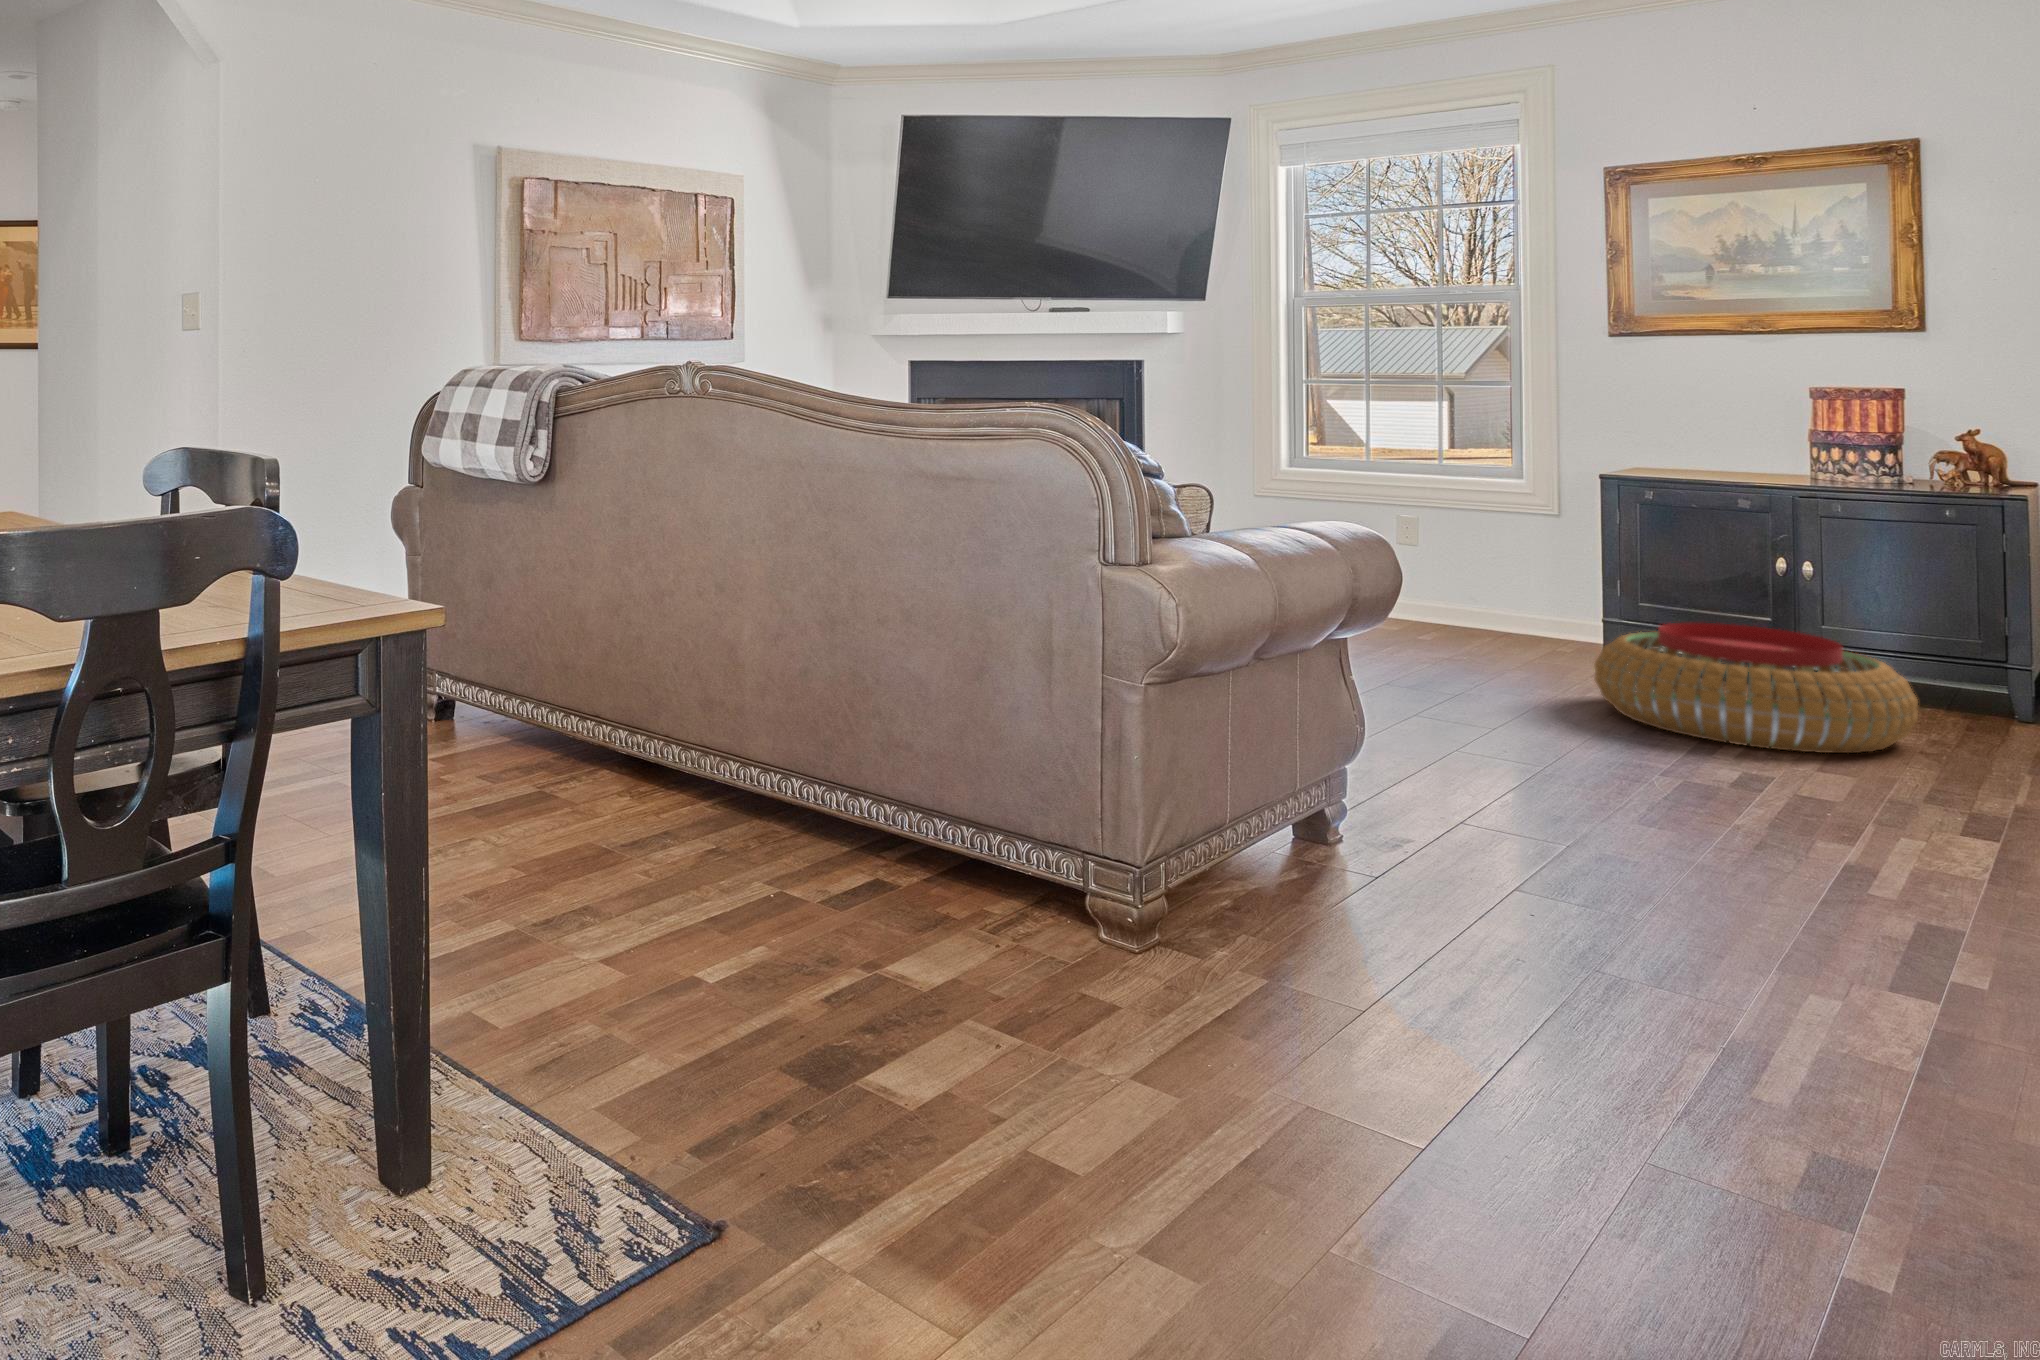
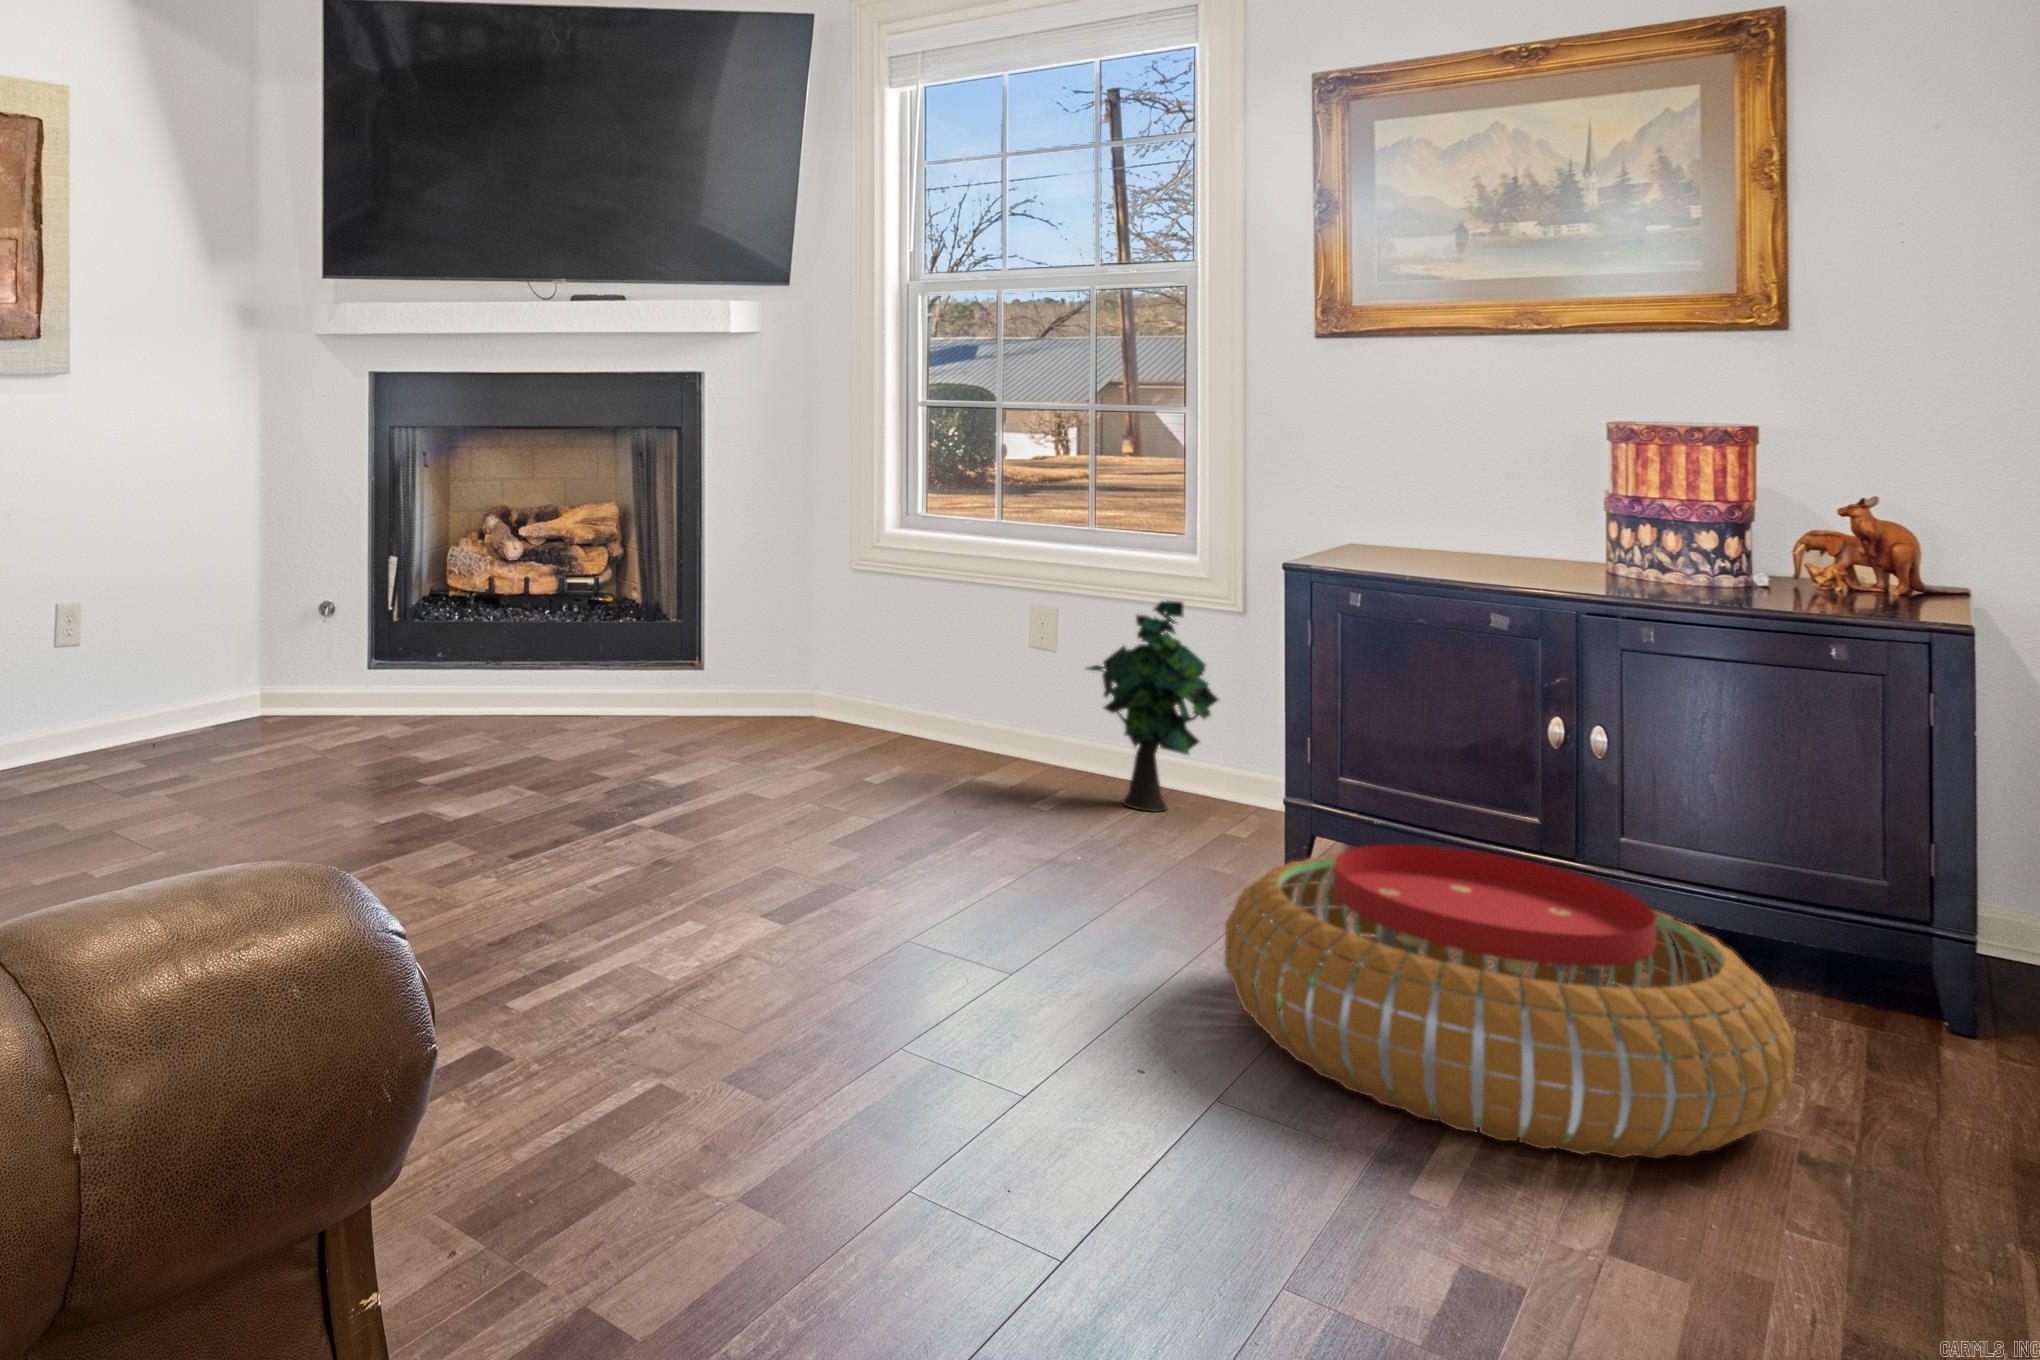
decorative plant: none [1450,502,1546,635] -> present [1087,600,1218,812]

